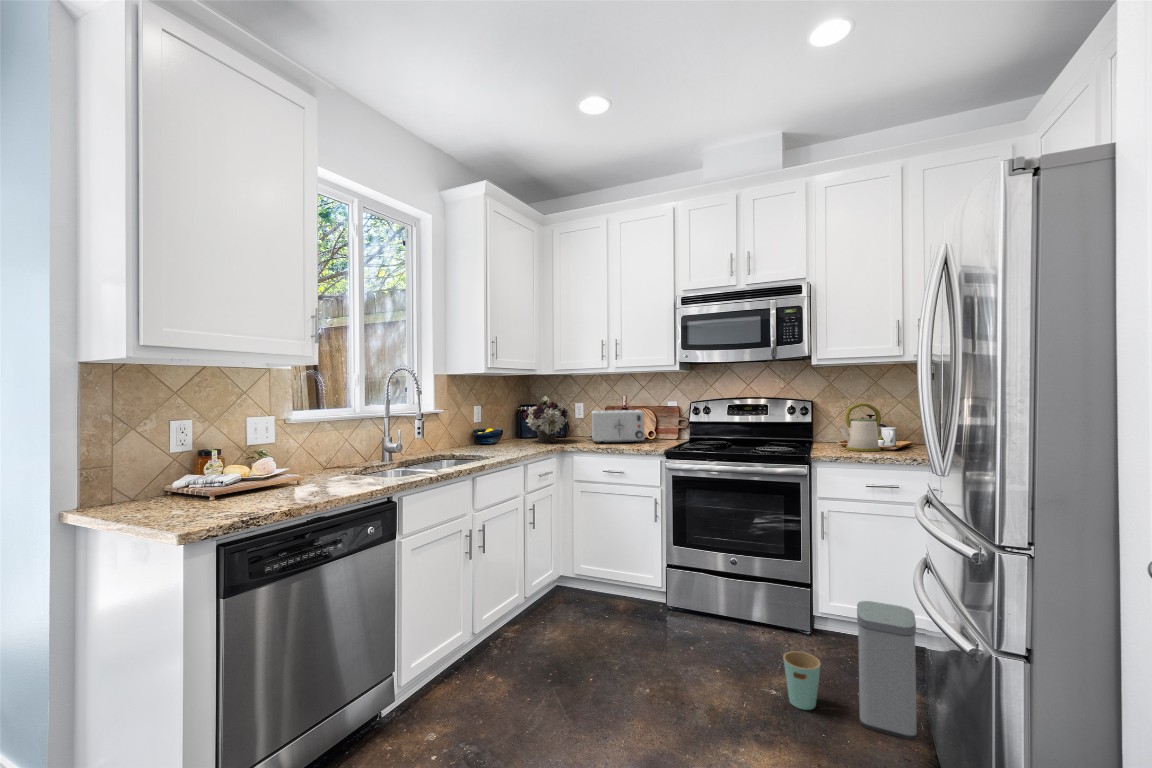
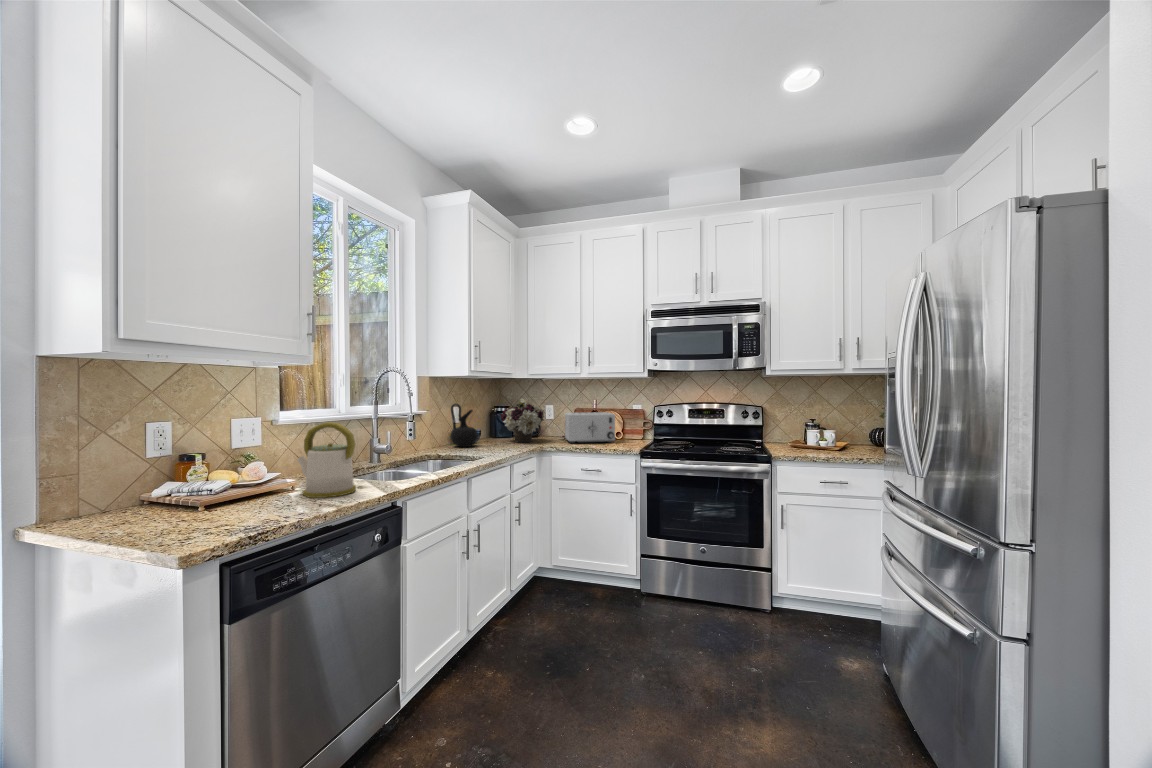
ceramic jug: none [469,402,497,447] -> present [451,404,477,447]
kettle: present [839,403,881,452] -> present [297,422,356,498]
trash can: present [783,601,917,740] -> none [761,588,883,712]

